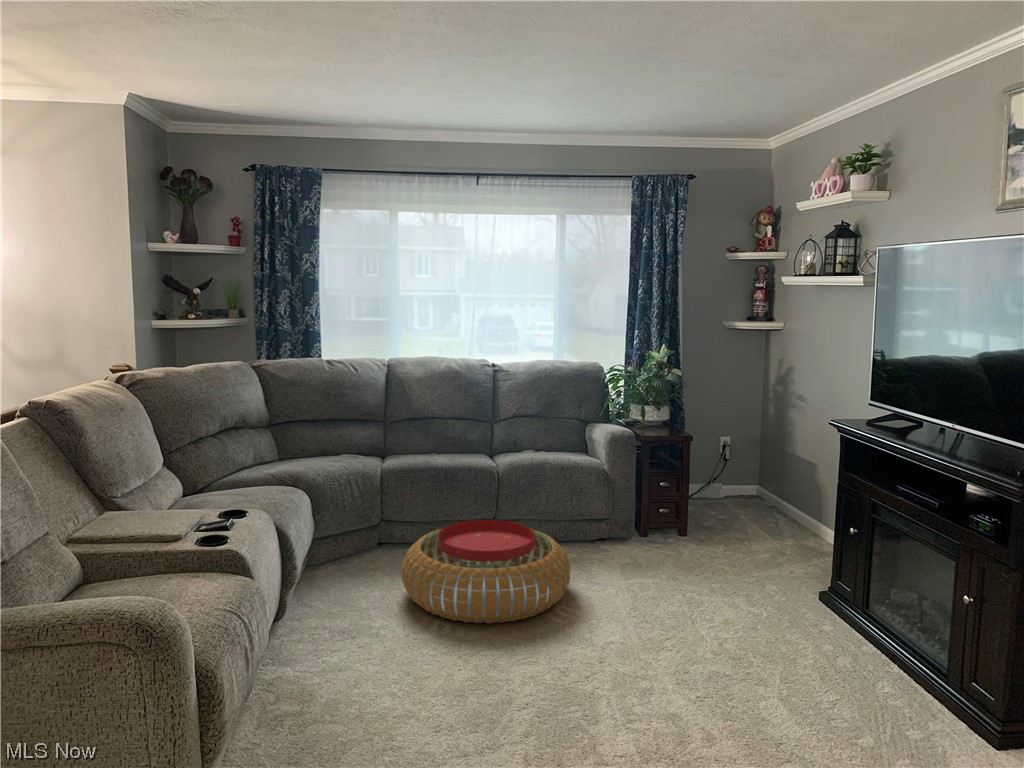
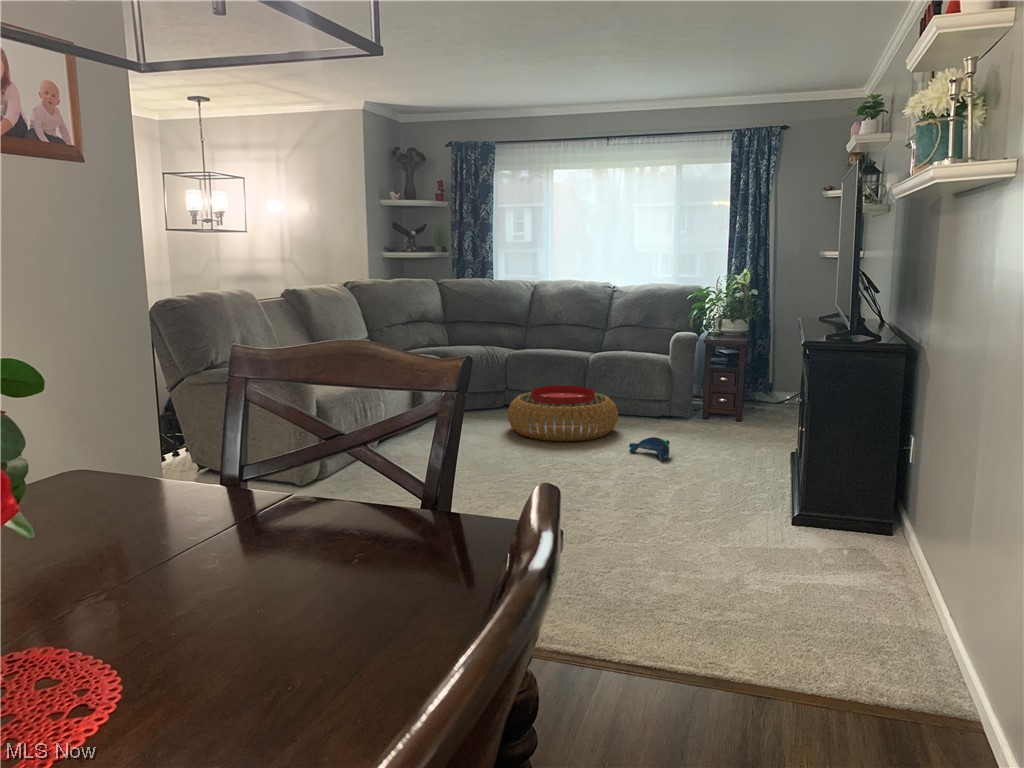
plush toy: none [620,610,698,655] -> present [629,437,670,461]

